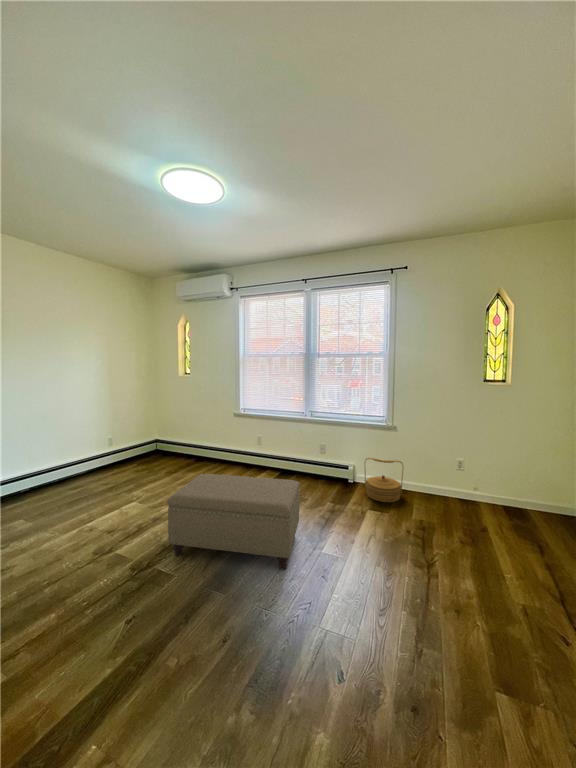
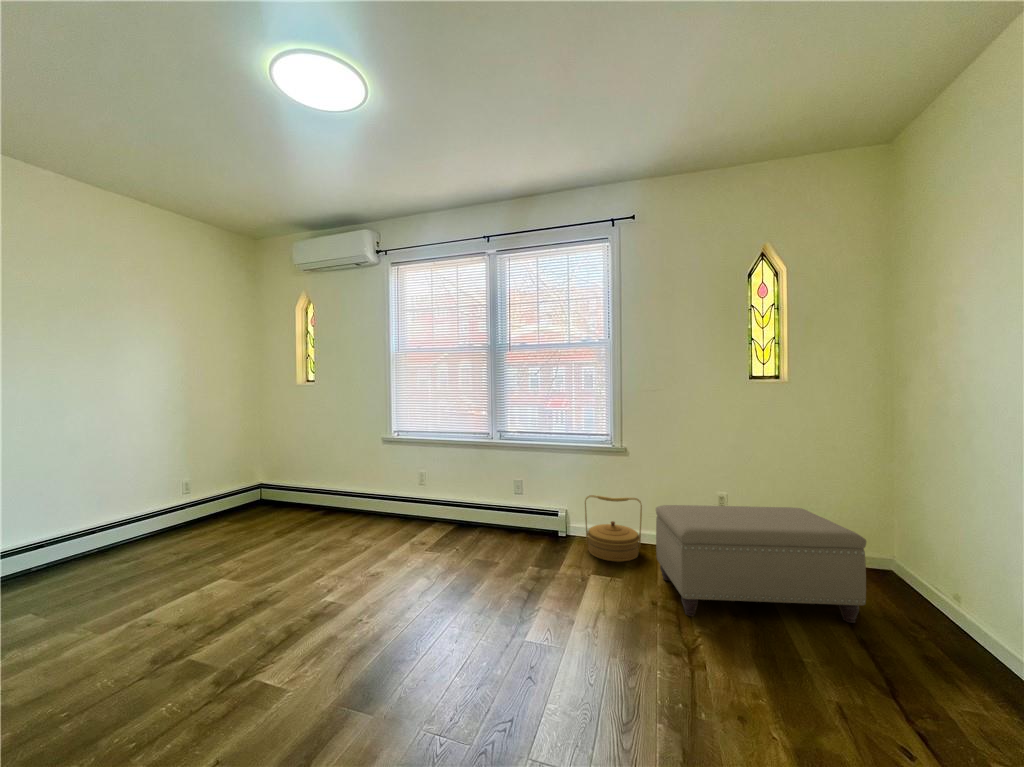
ottoman: present [167,474,300,570] -> present [656,505,866,623]

